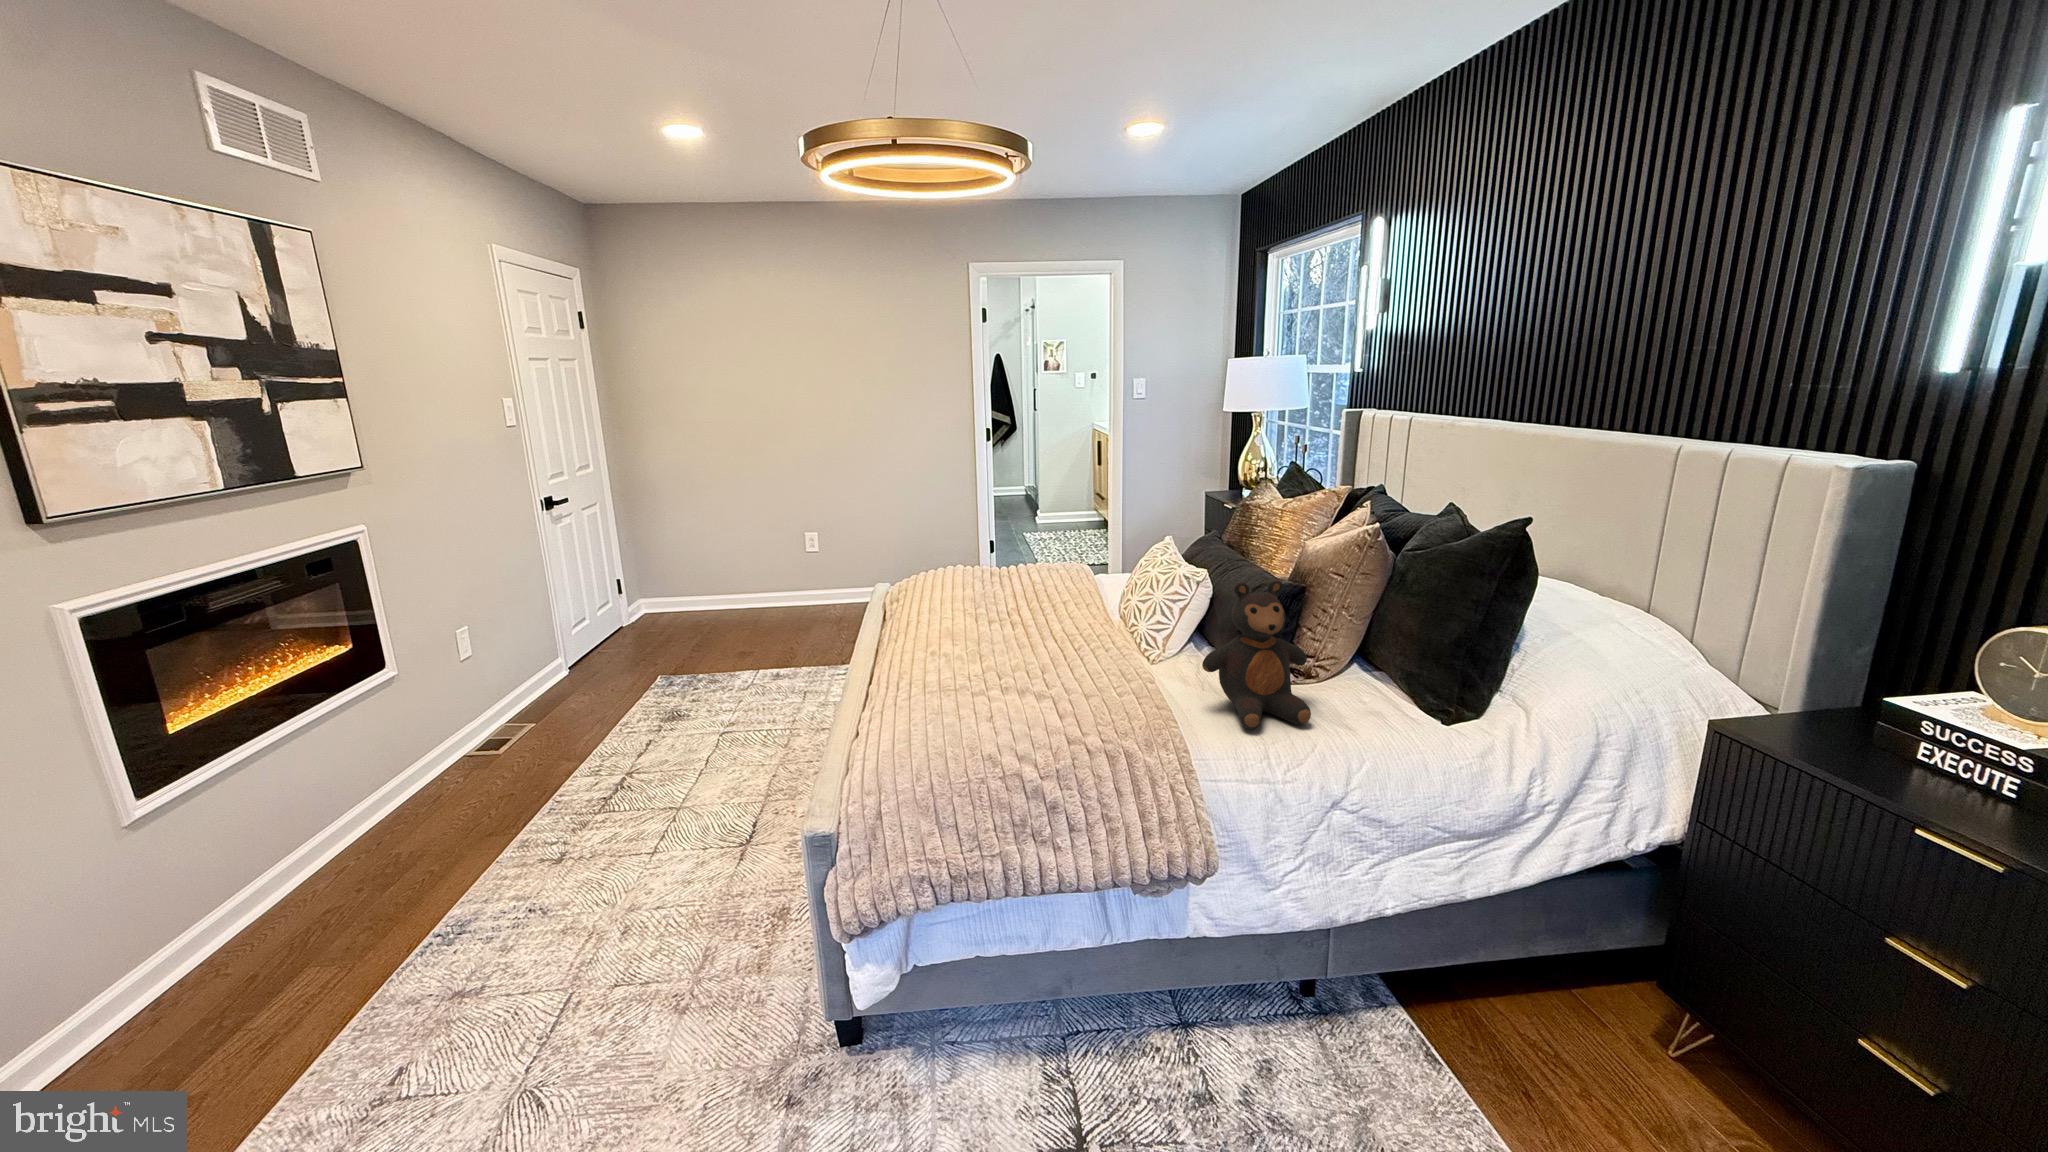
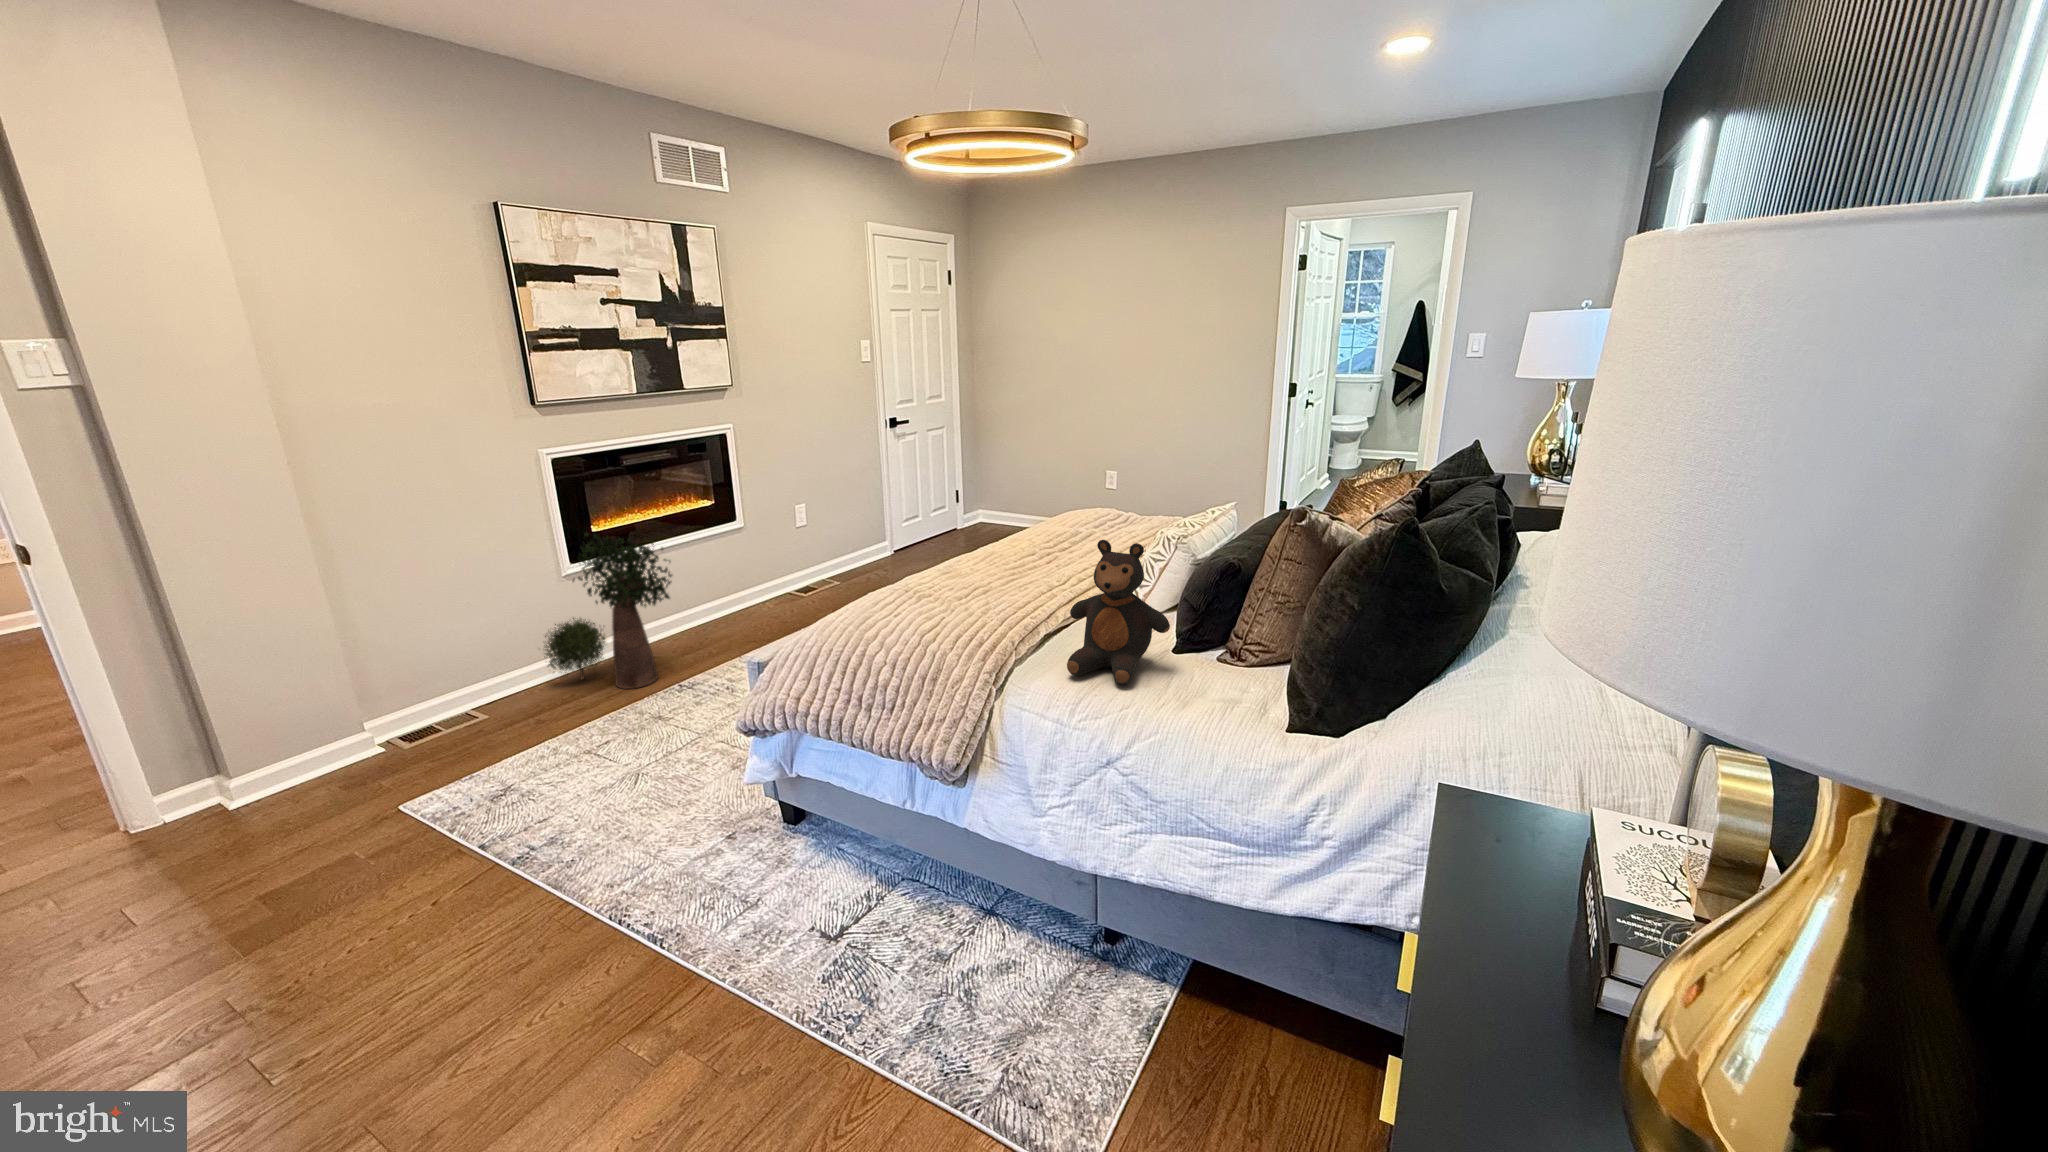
potted plant: none [106,718,390,1007] -> present [544,533,672,689]

